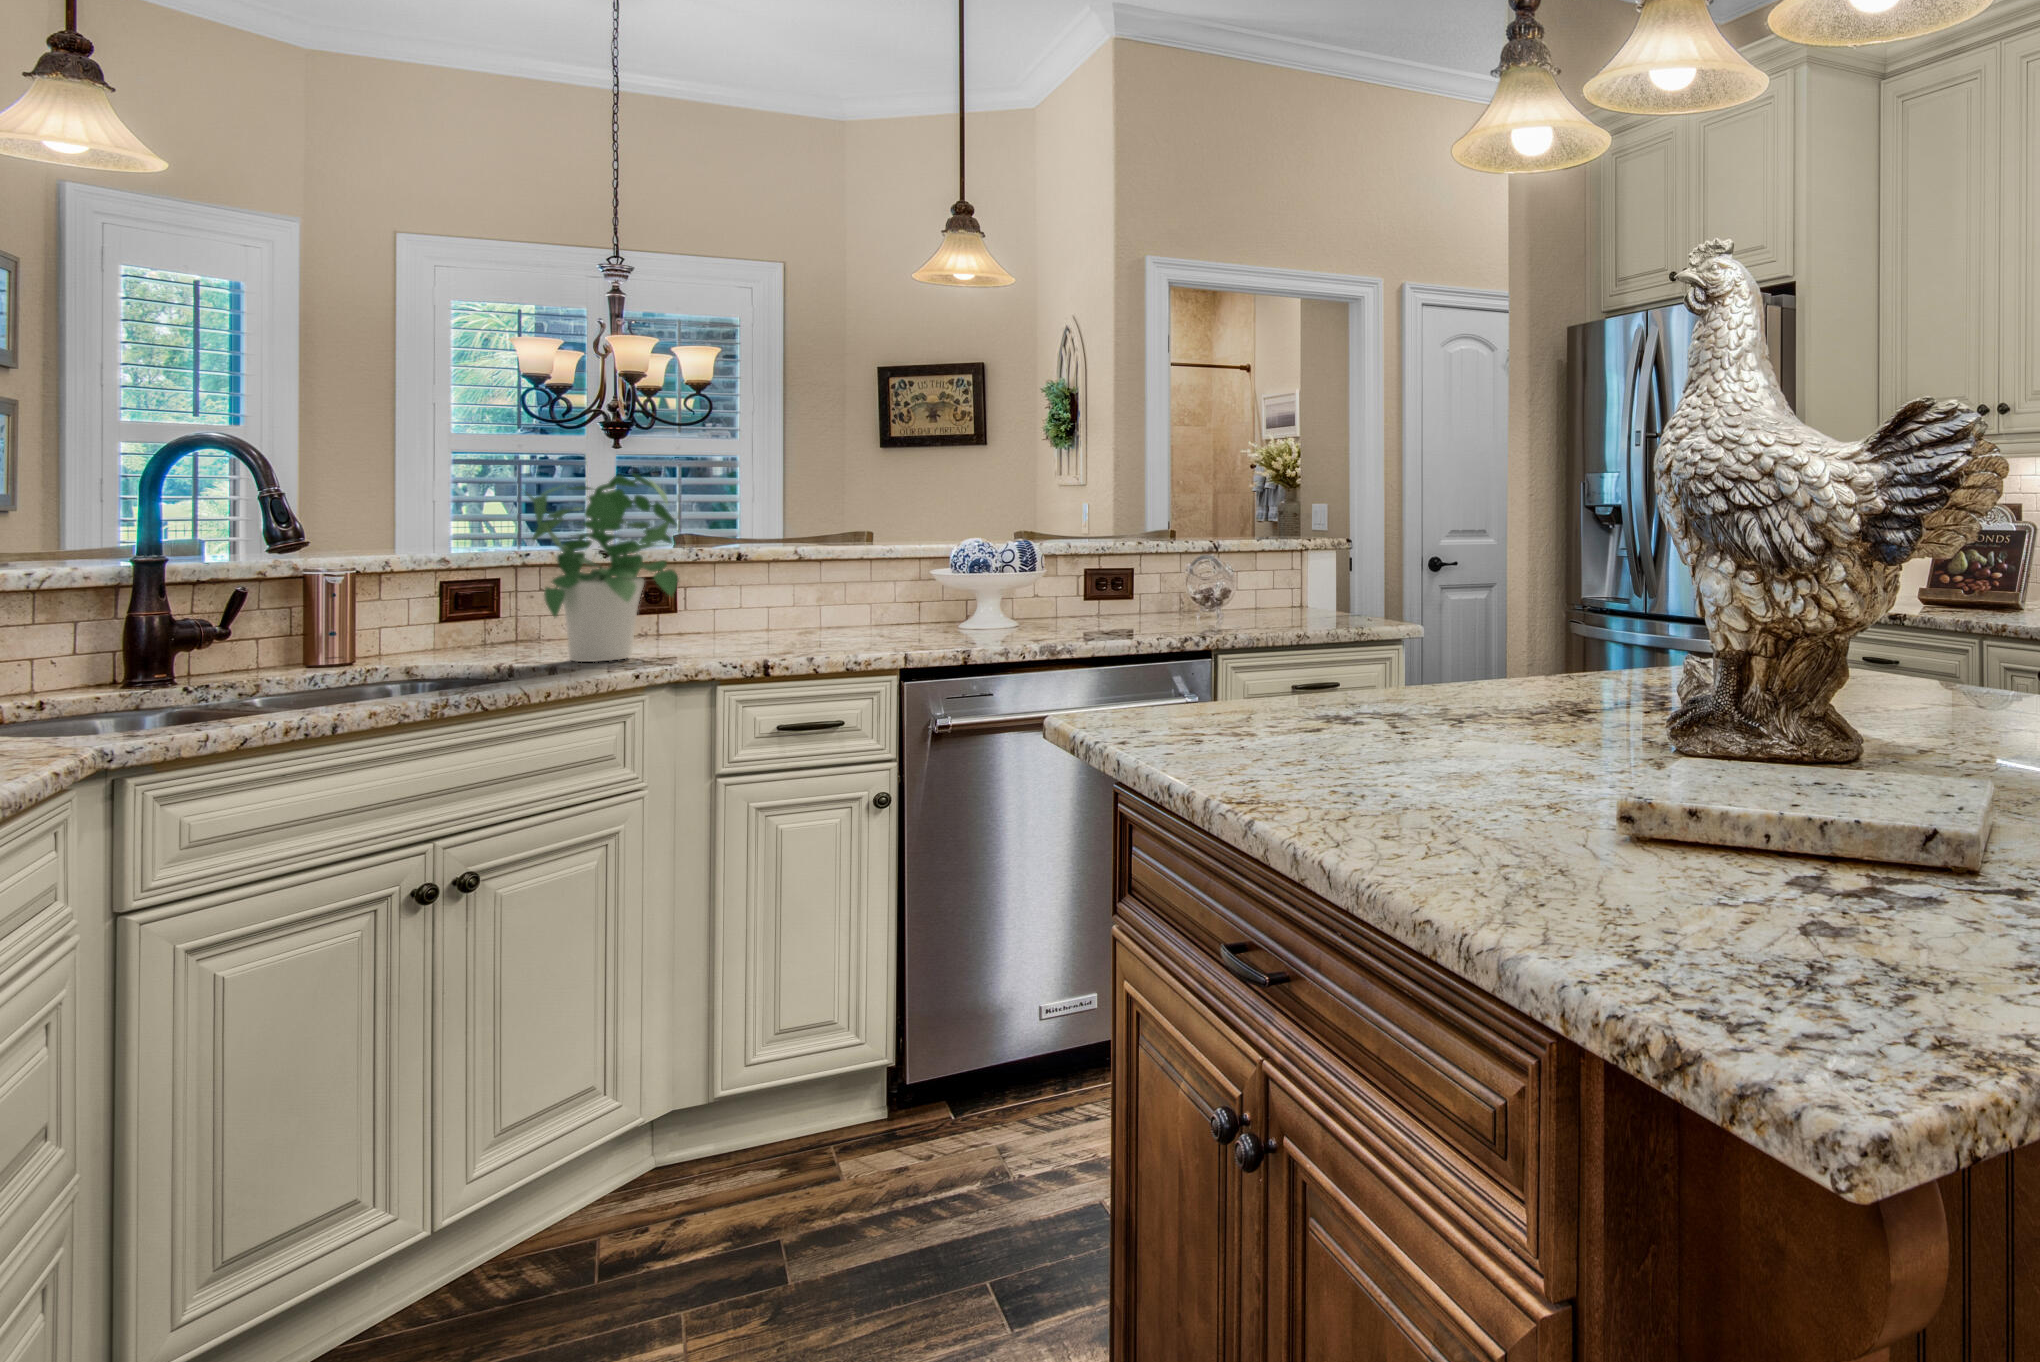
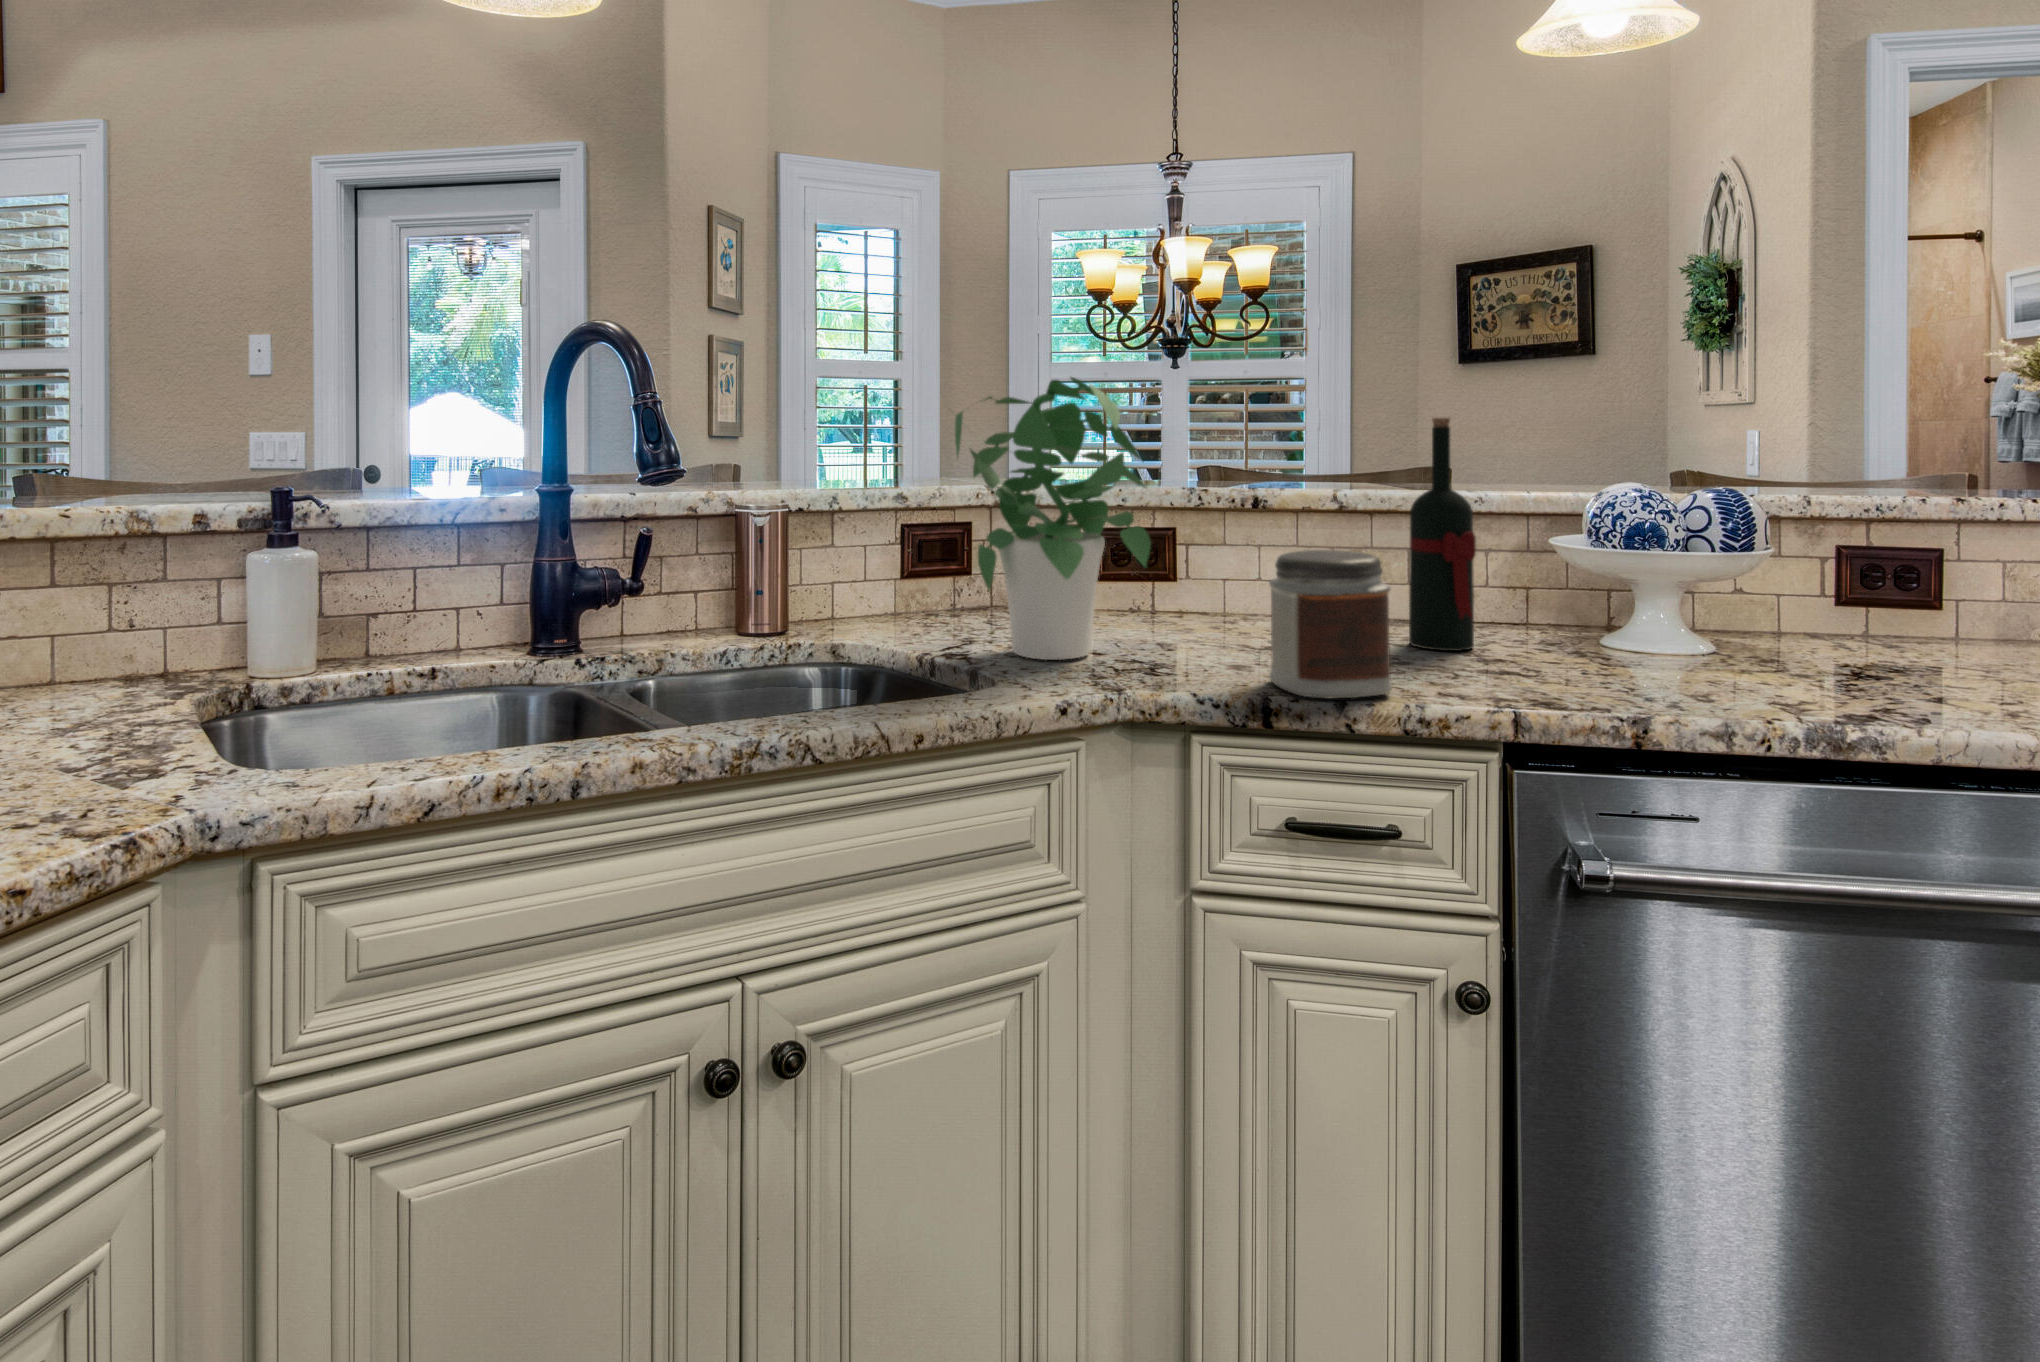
wine bottle: none [846,499,887,639] -> present [1409,418,1476,651]
jar: none [763,576,839,659] -> present [1269,550,1392,698]

